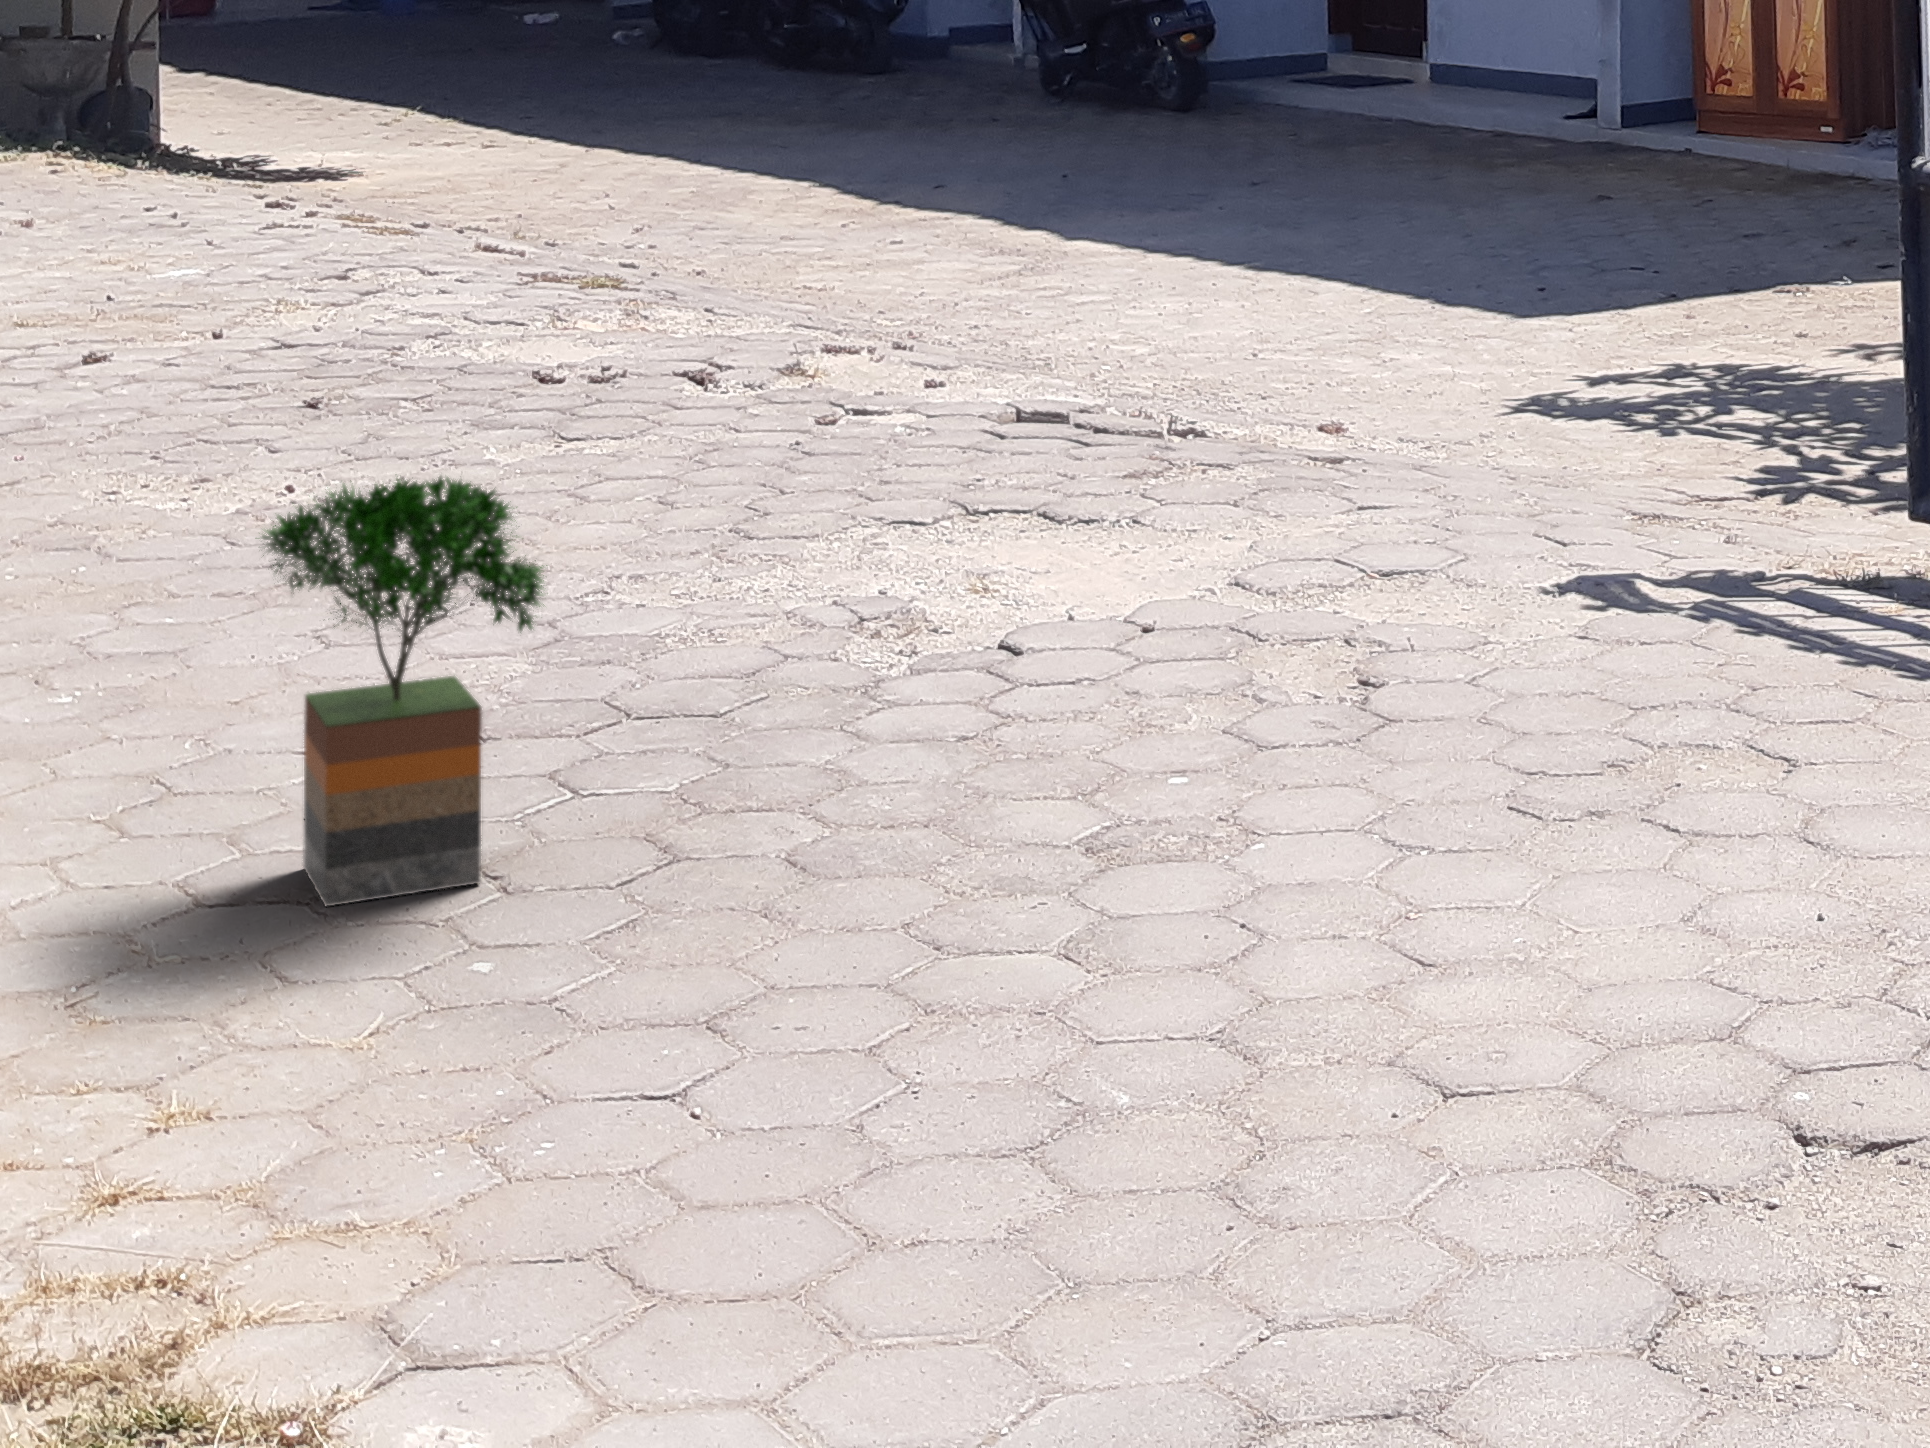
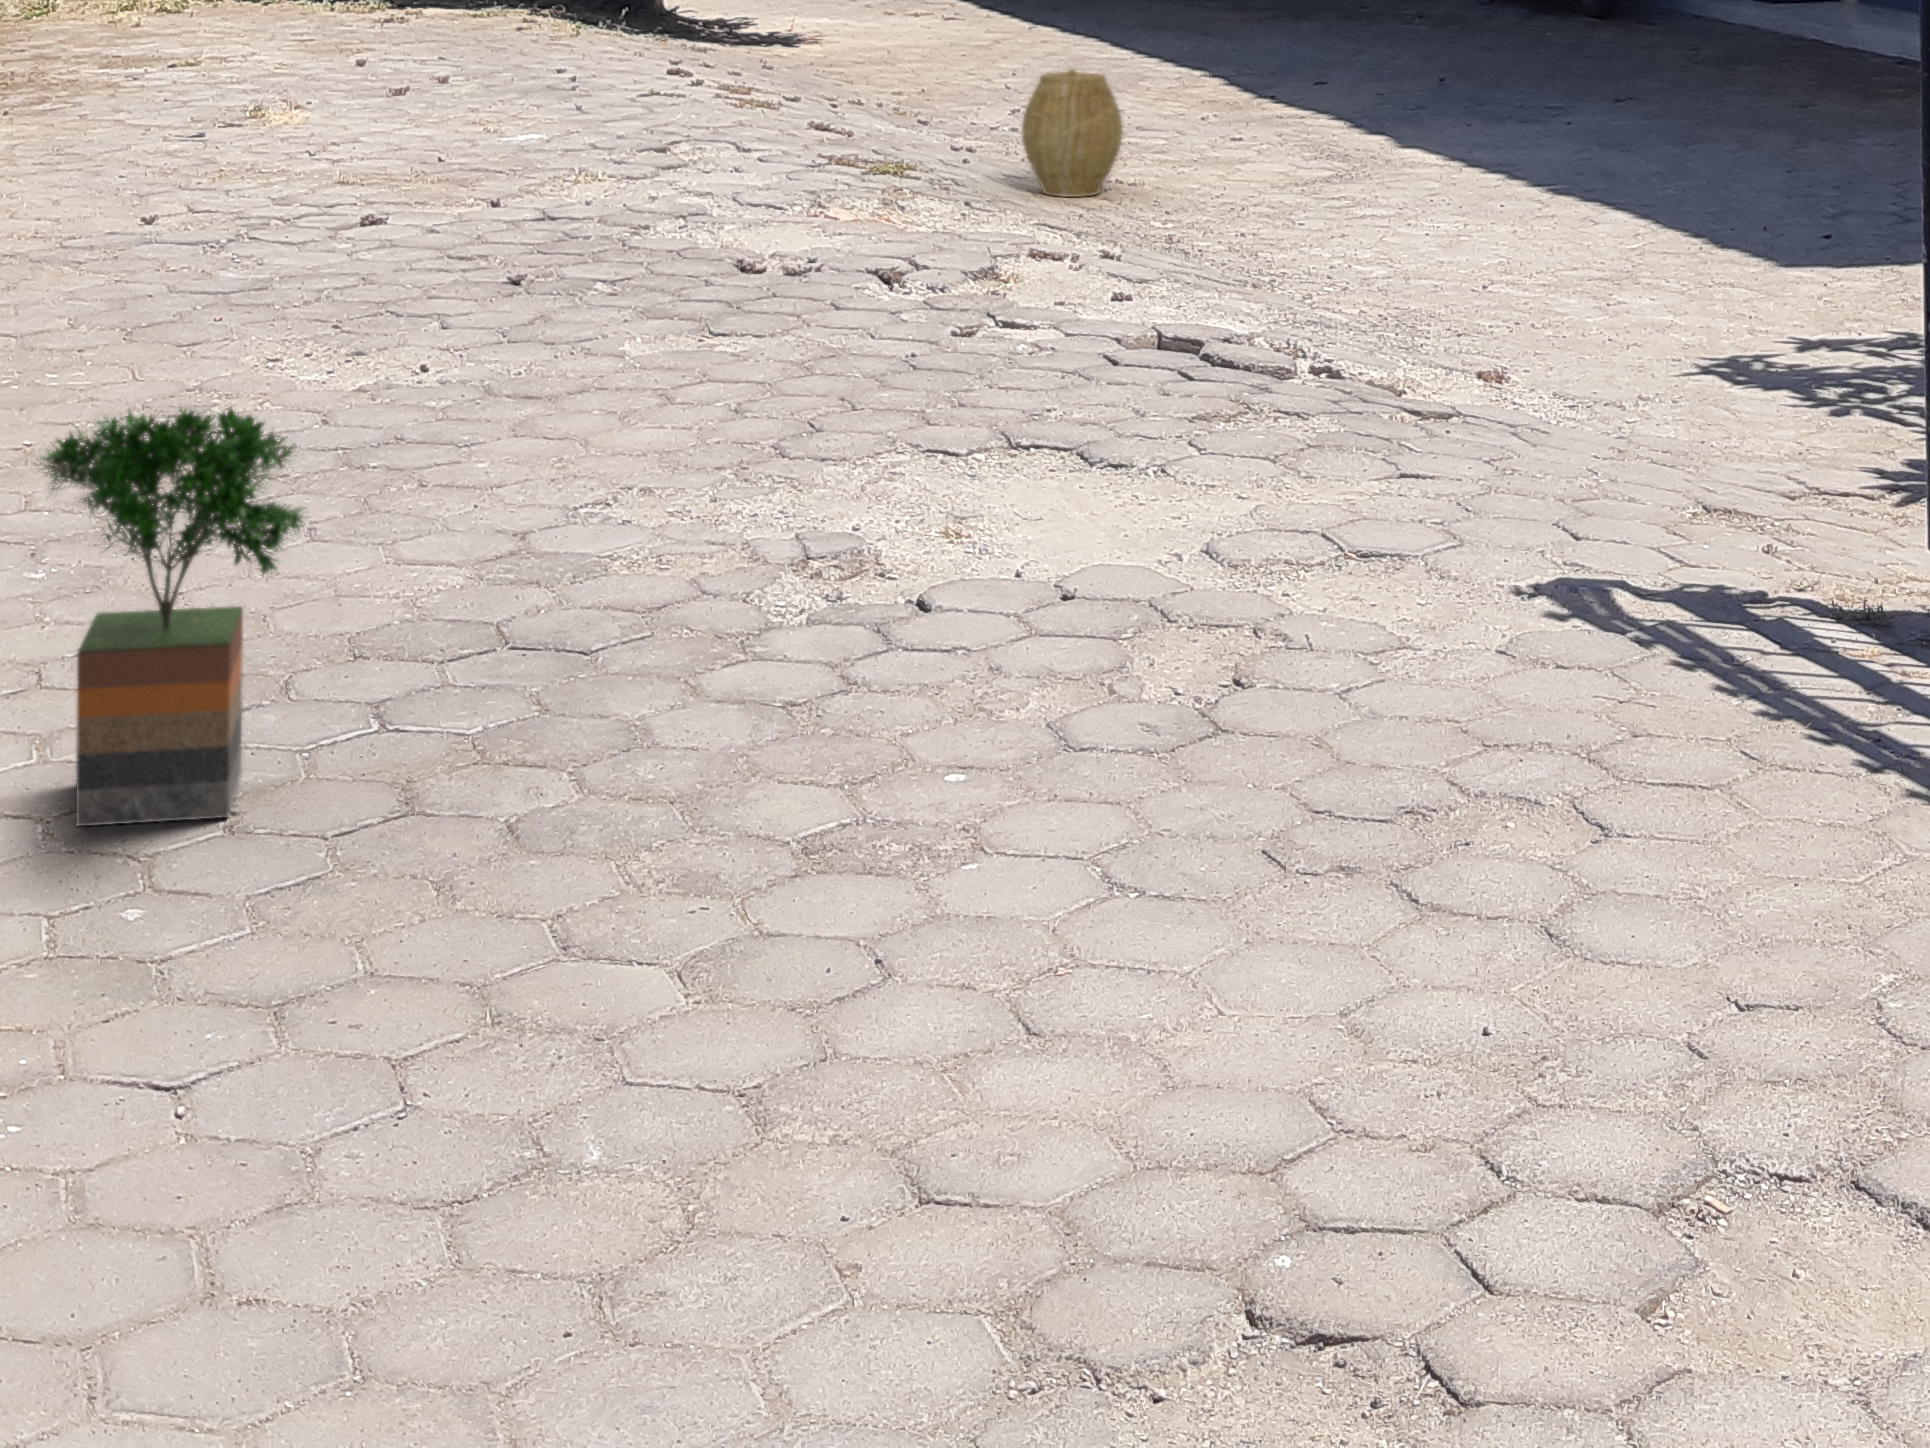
woven basket: none [746,168,851,298] -> present [1022,69,1123,197]

